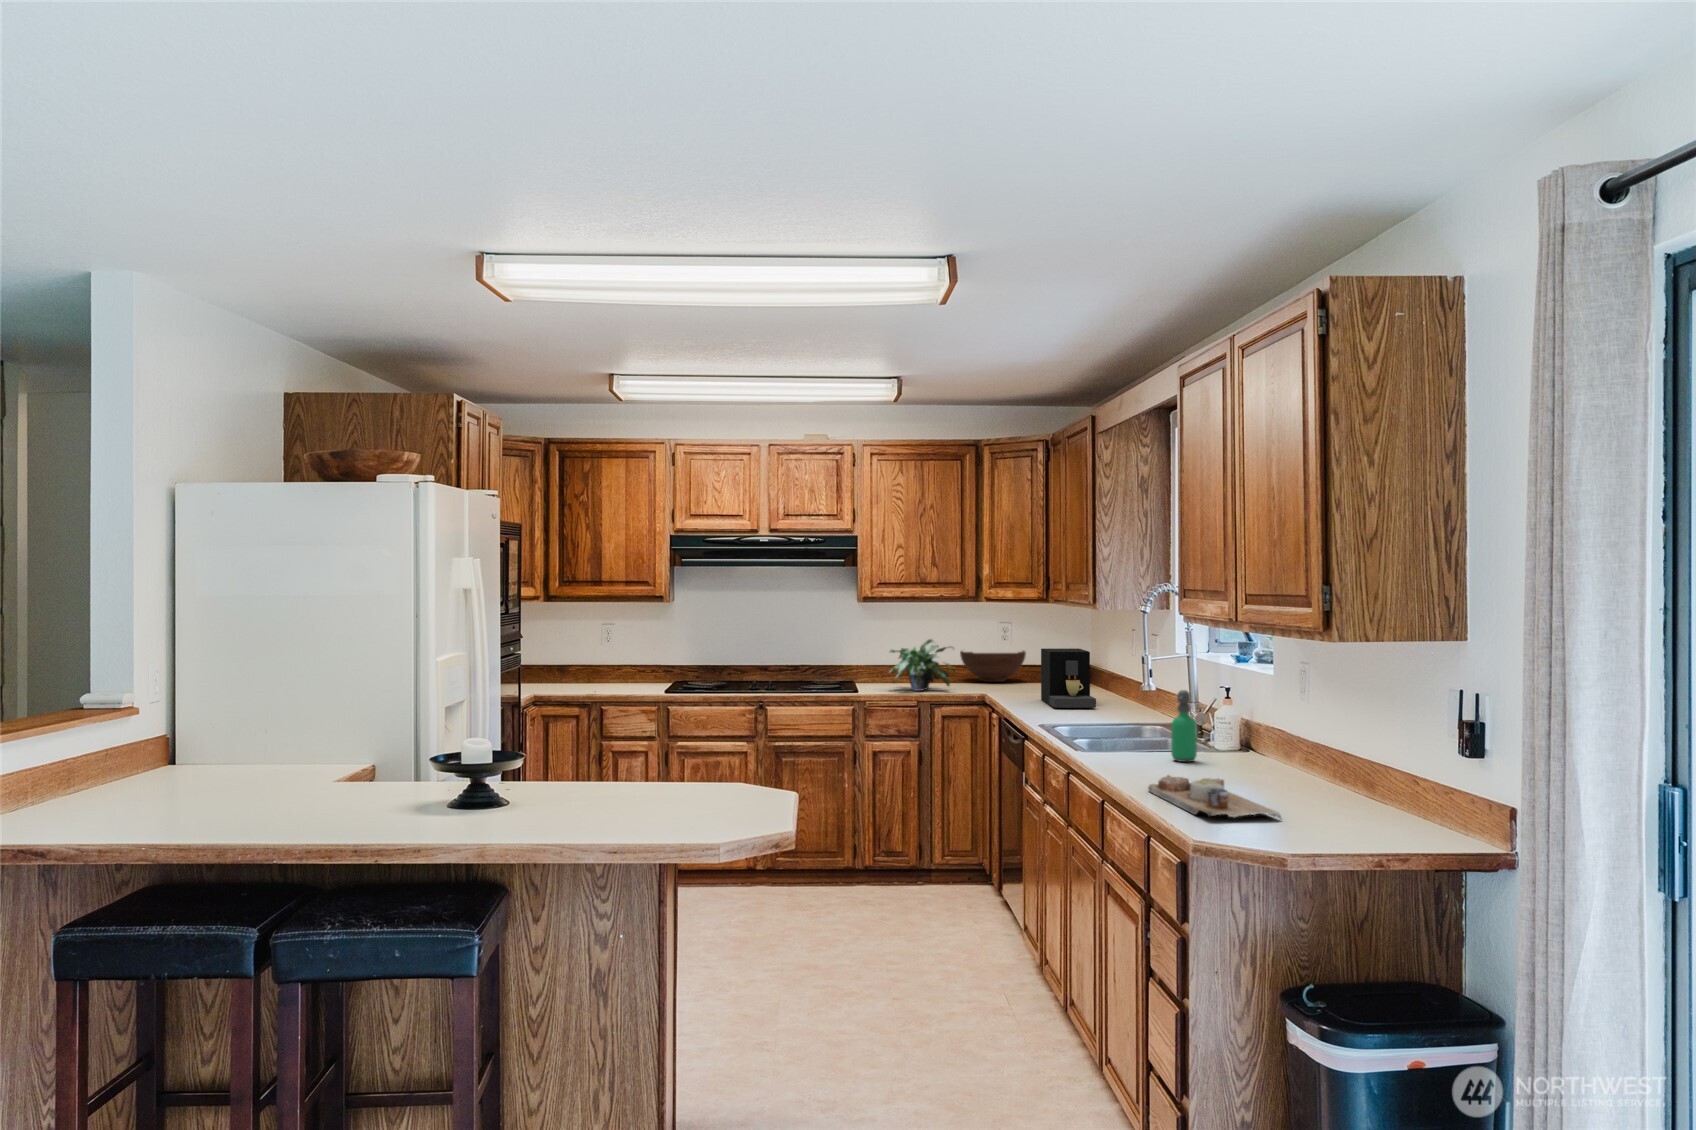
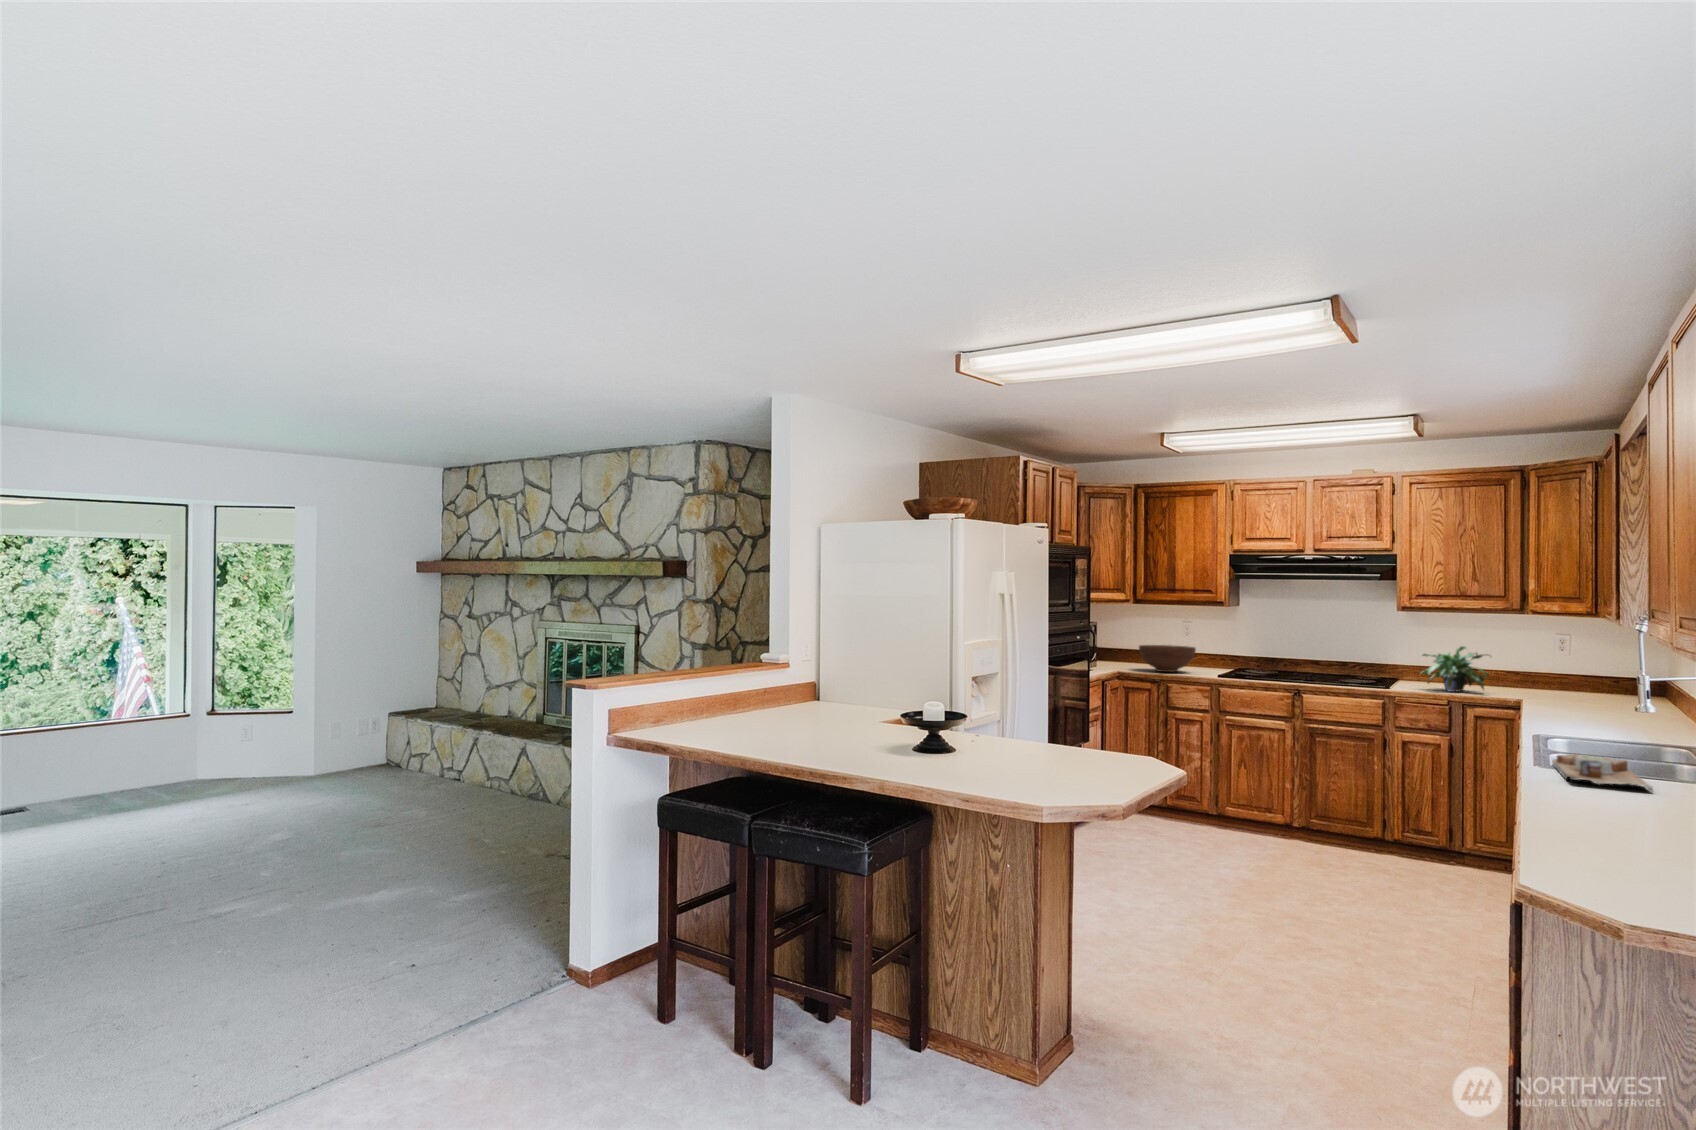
coffee maker: present [1041,648,1096,708] -> none [1575,659,1625,716]
fruit bowl: present [960,650,1026,682] -> present [1139,645,1196,672]
soap dispenser: present [1171,690,1197,762] -> none [1627,689,1656,755]

